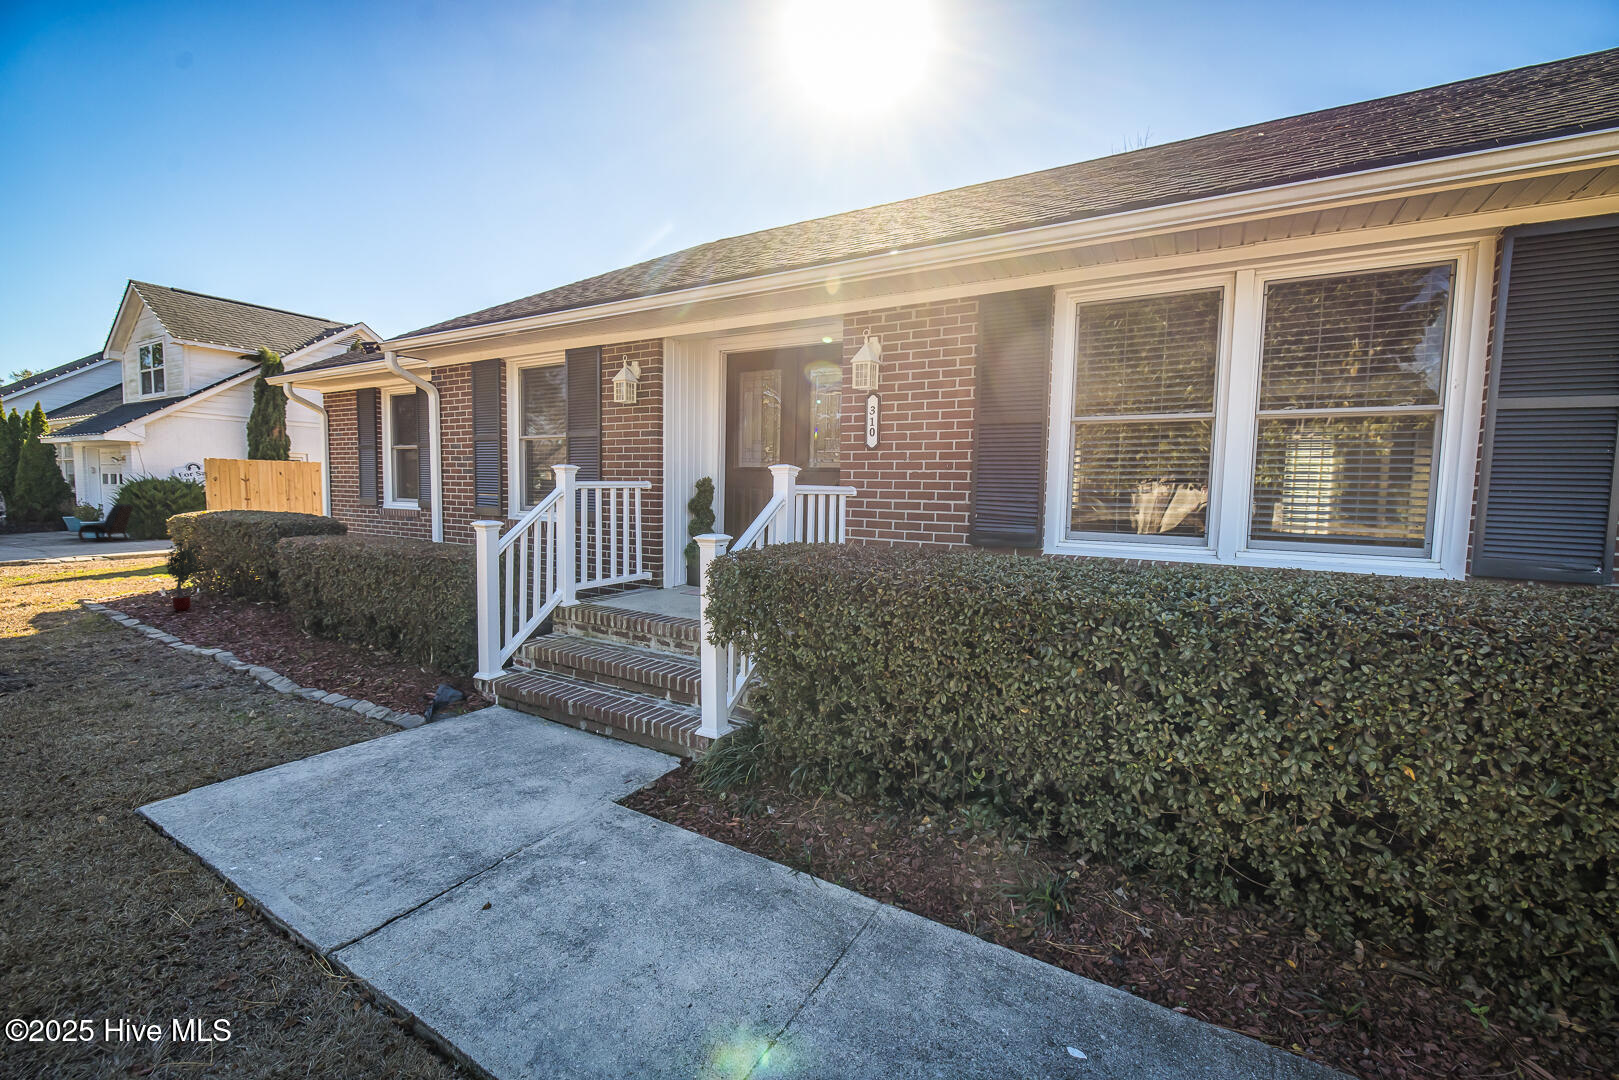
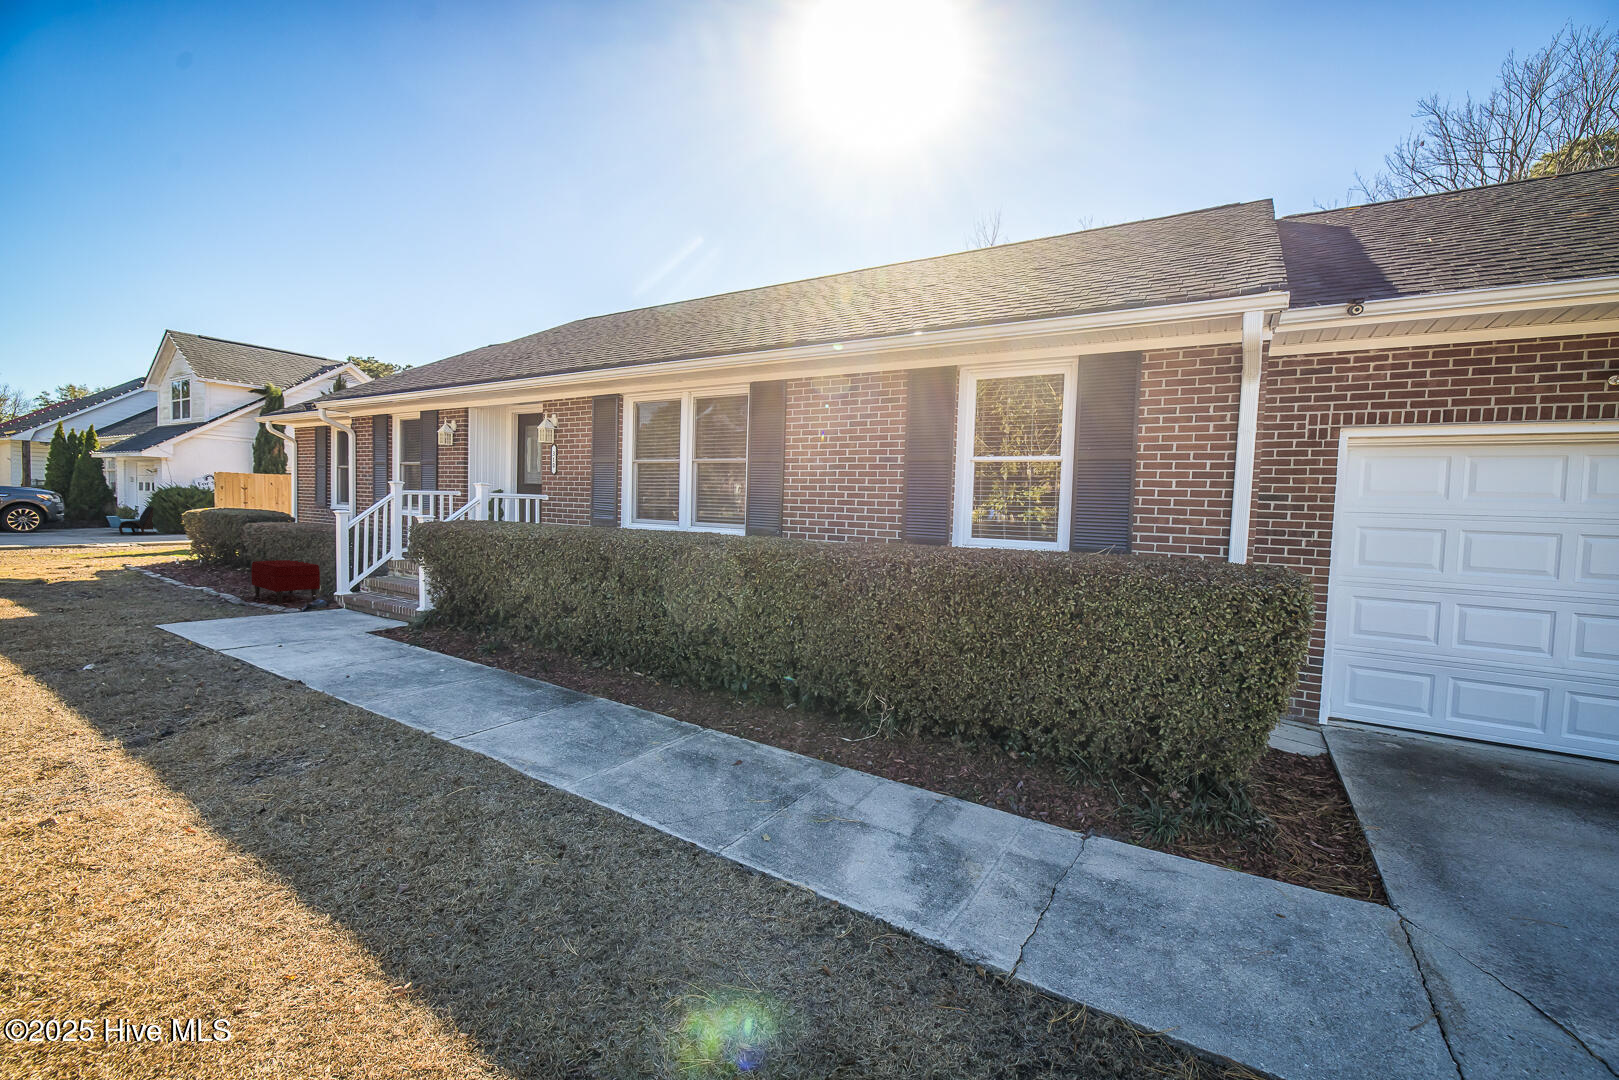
potted tree: present [165,539,214,611] -> none [176,525,211,571]
bench: none [307,605,437,696] -> present [252,560,320,603]

